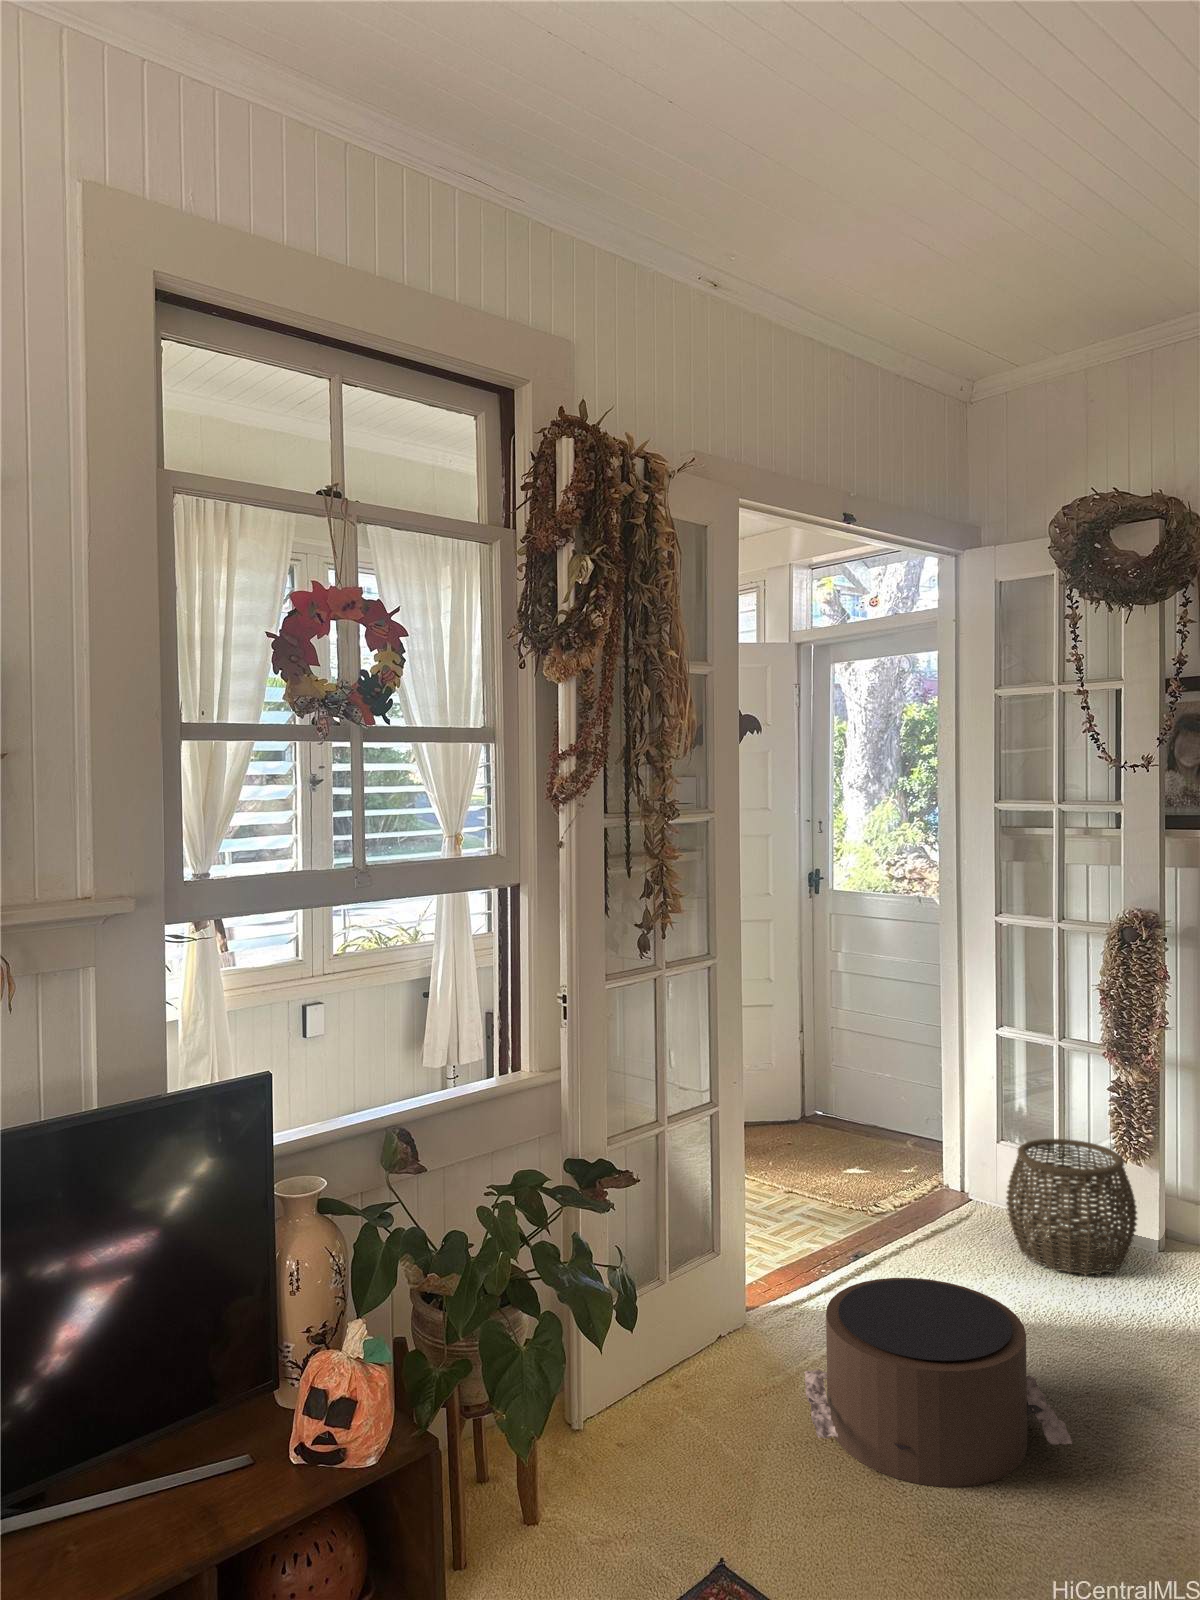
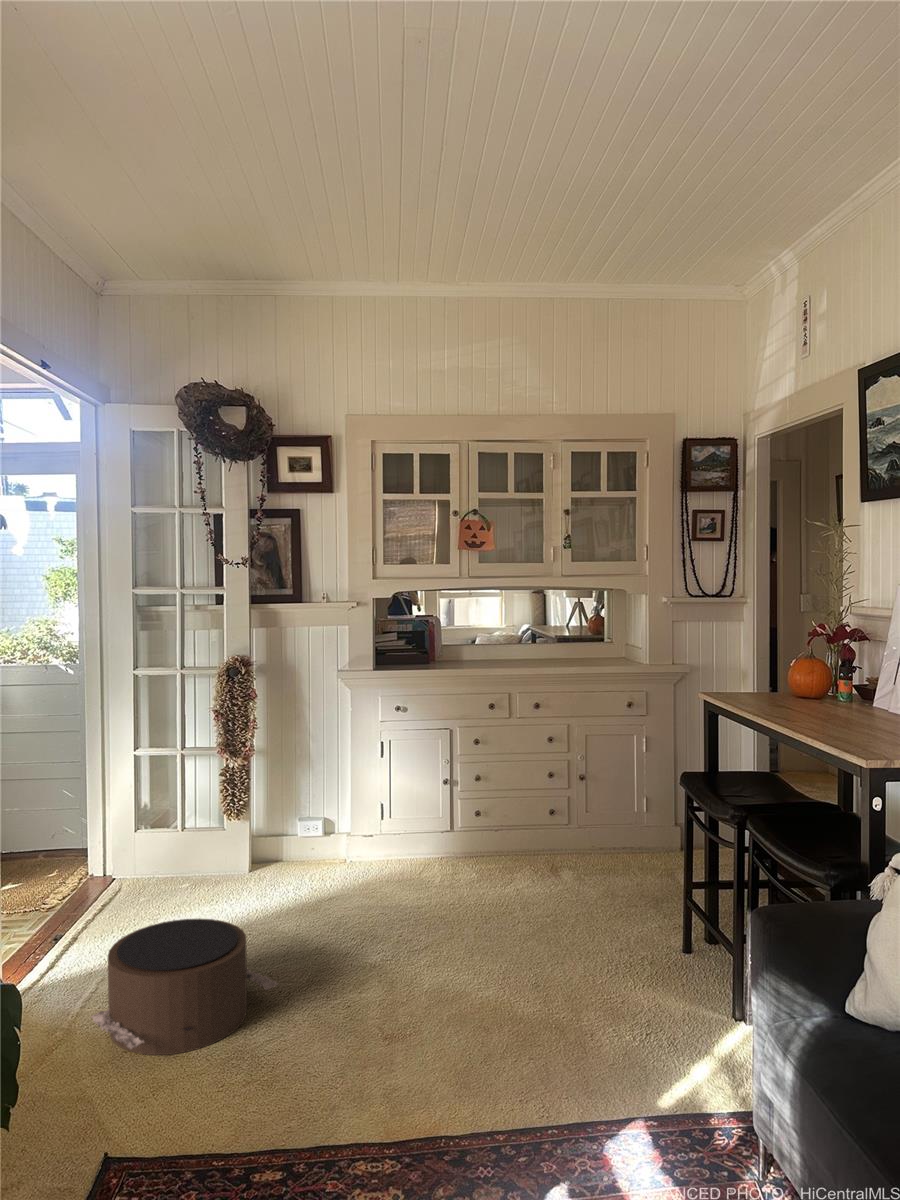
woven basket: present [1006,1139,1137,1275] -> none [156,815,240,904]

